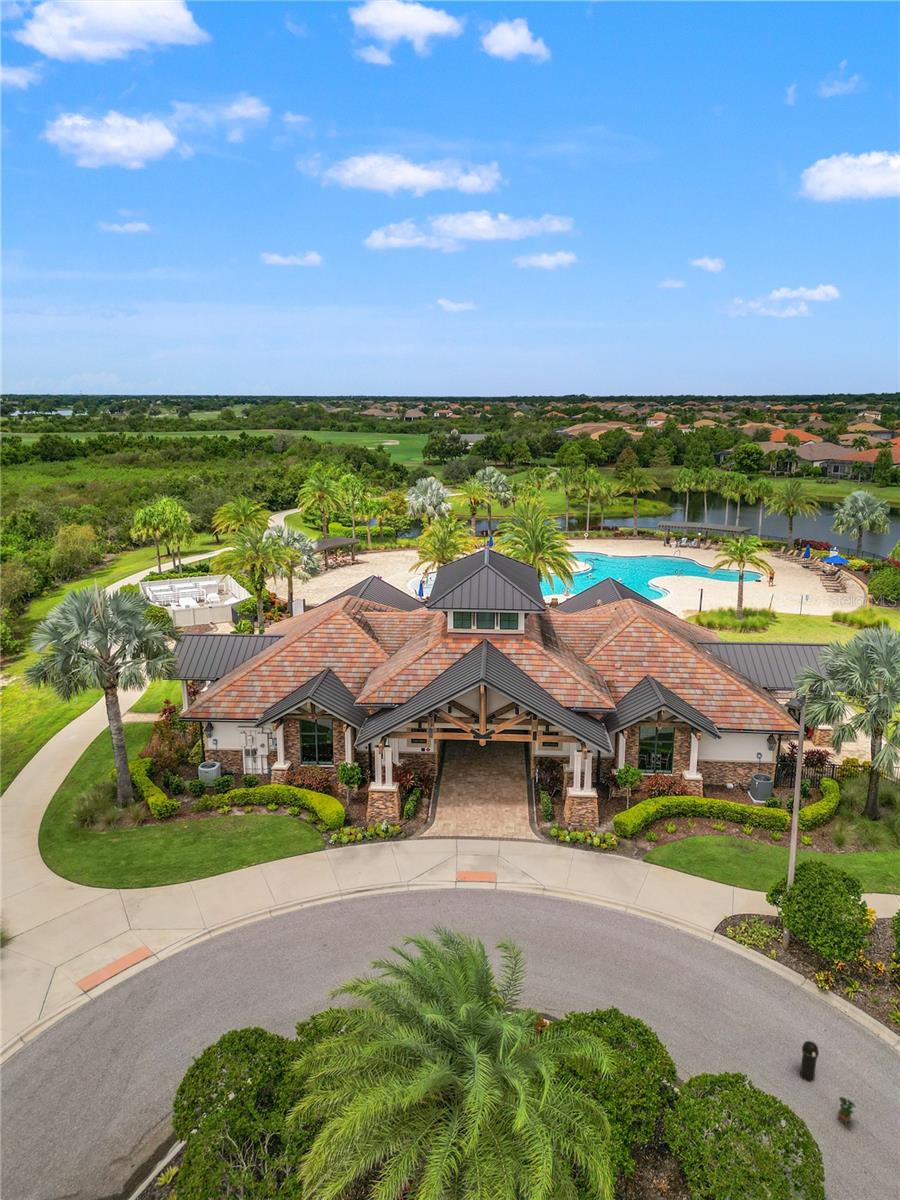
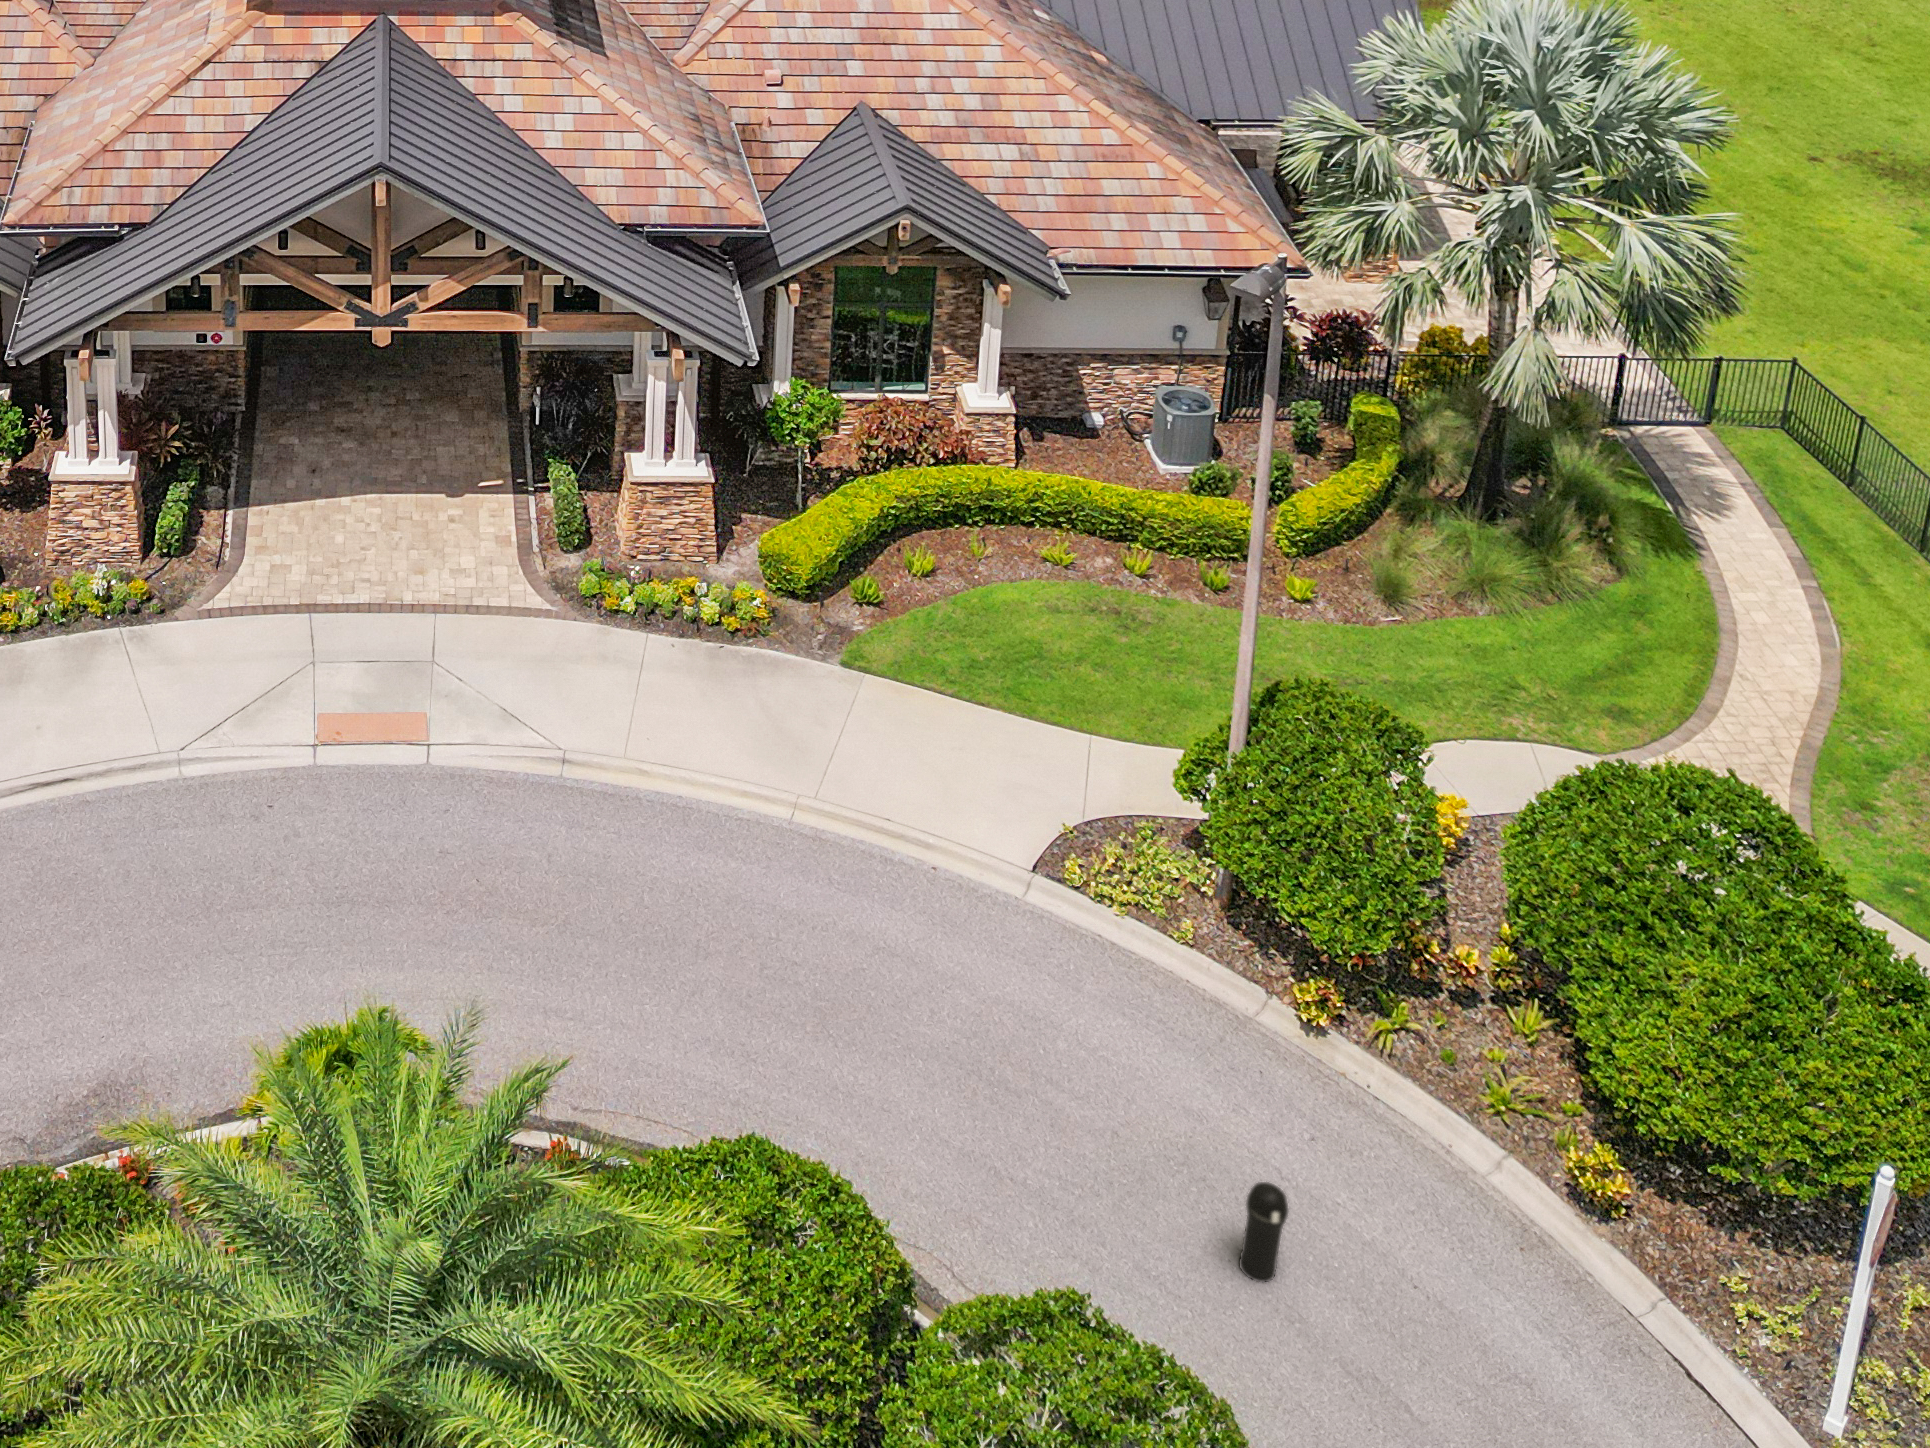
potted tree: present [838,1097,856,1125] -> none [1327,1323,1374,1392]

